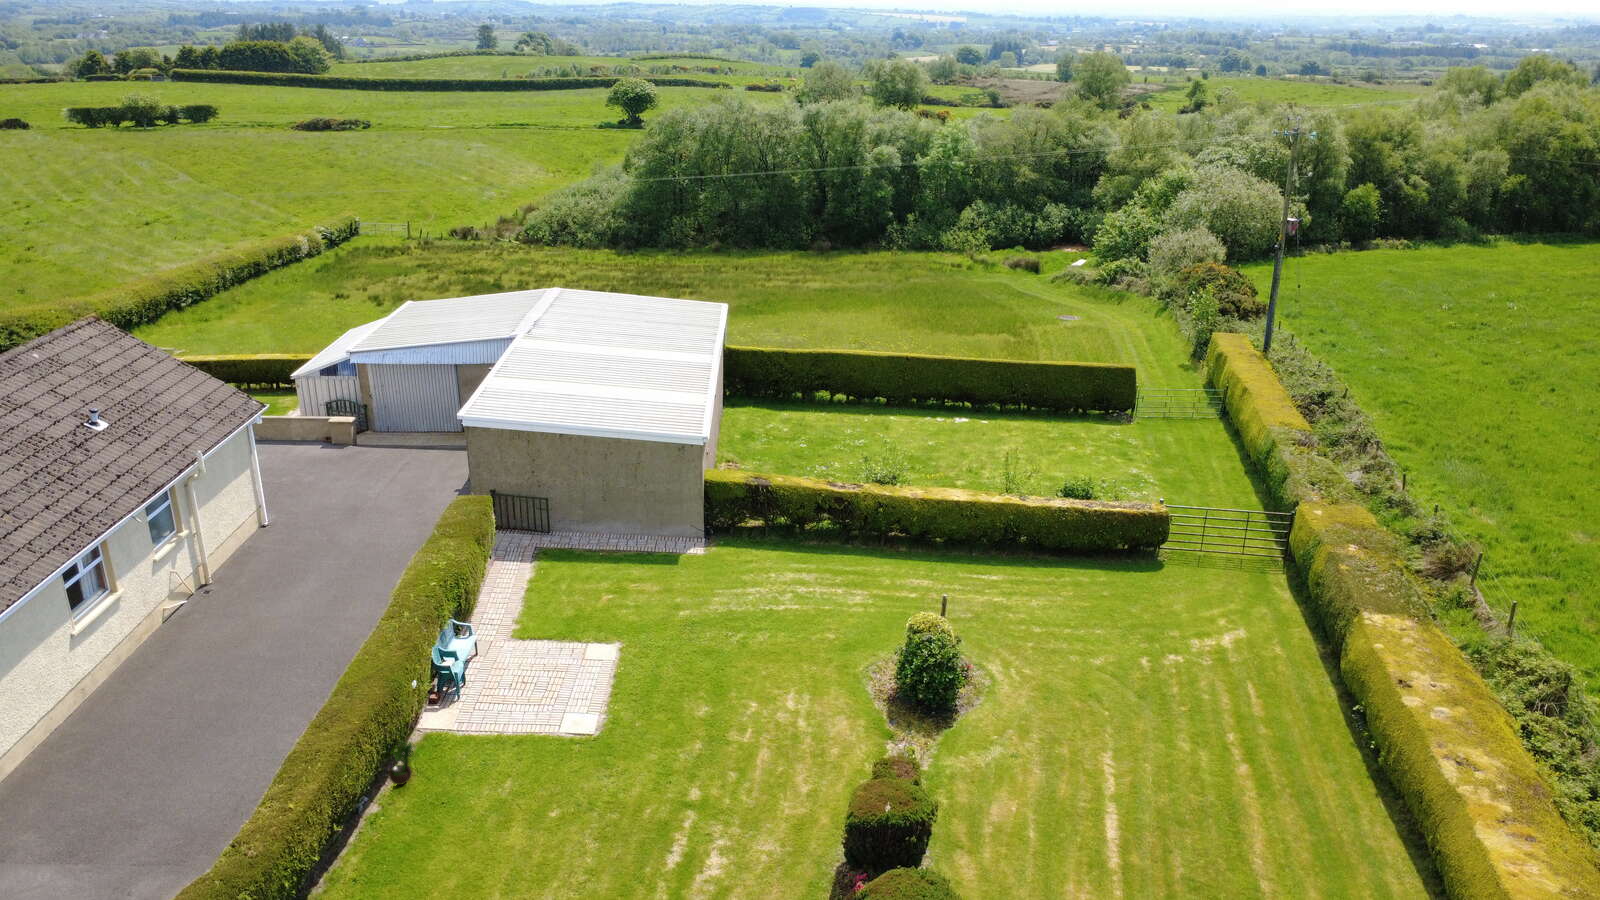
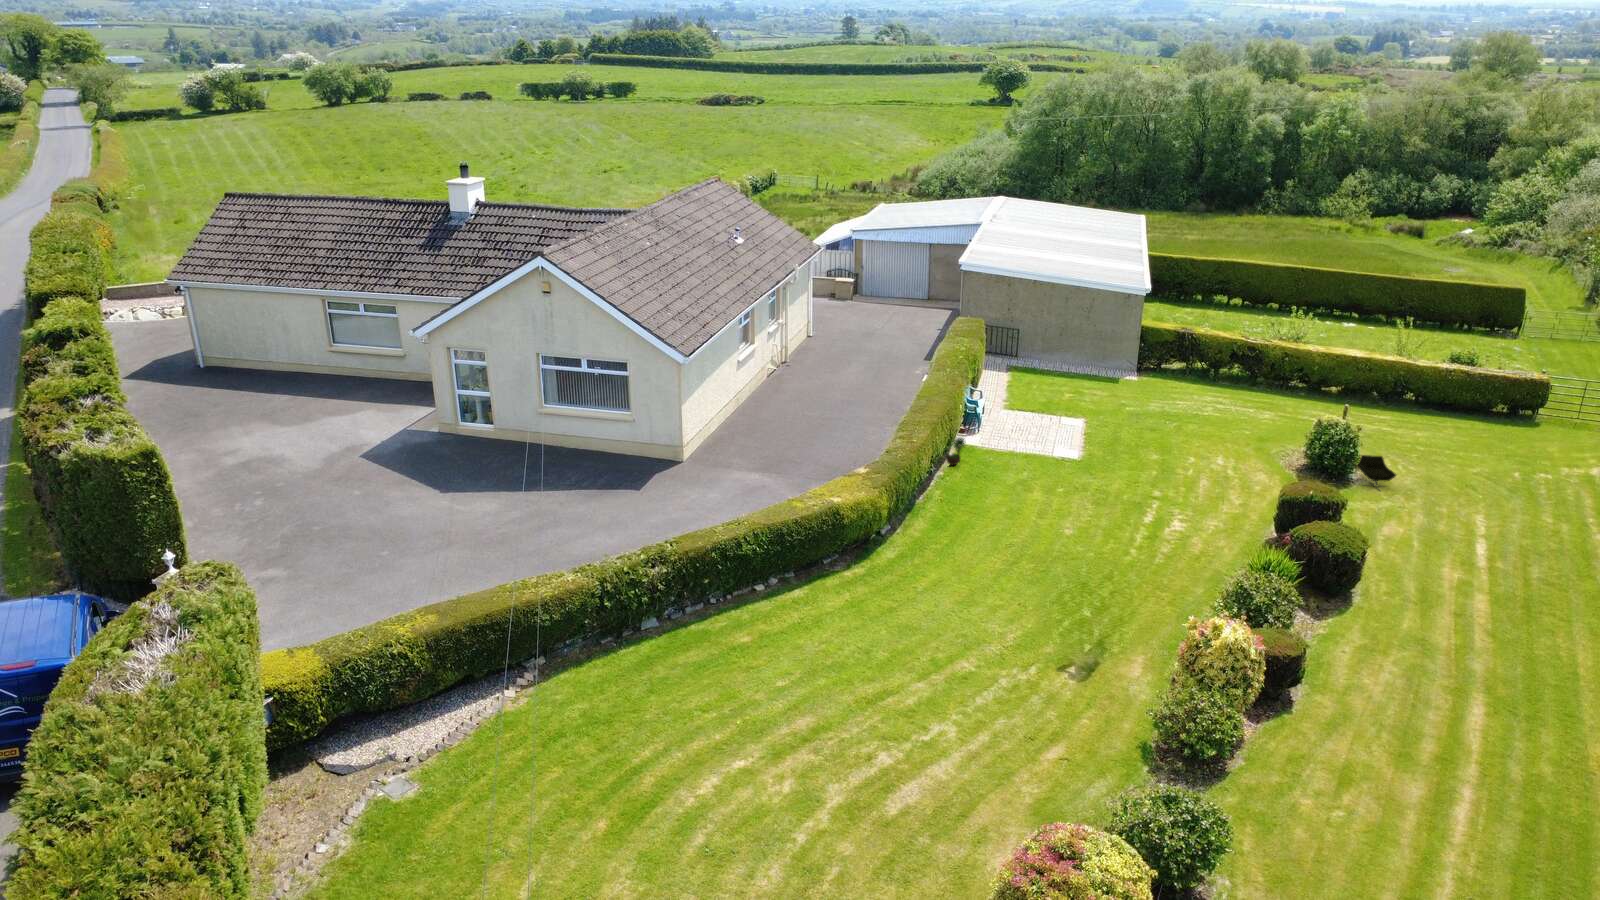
lounge chair: none [957,676,1003,728] -> present [1358,455,1396,490]

